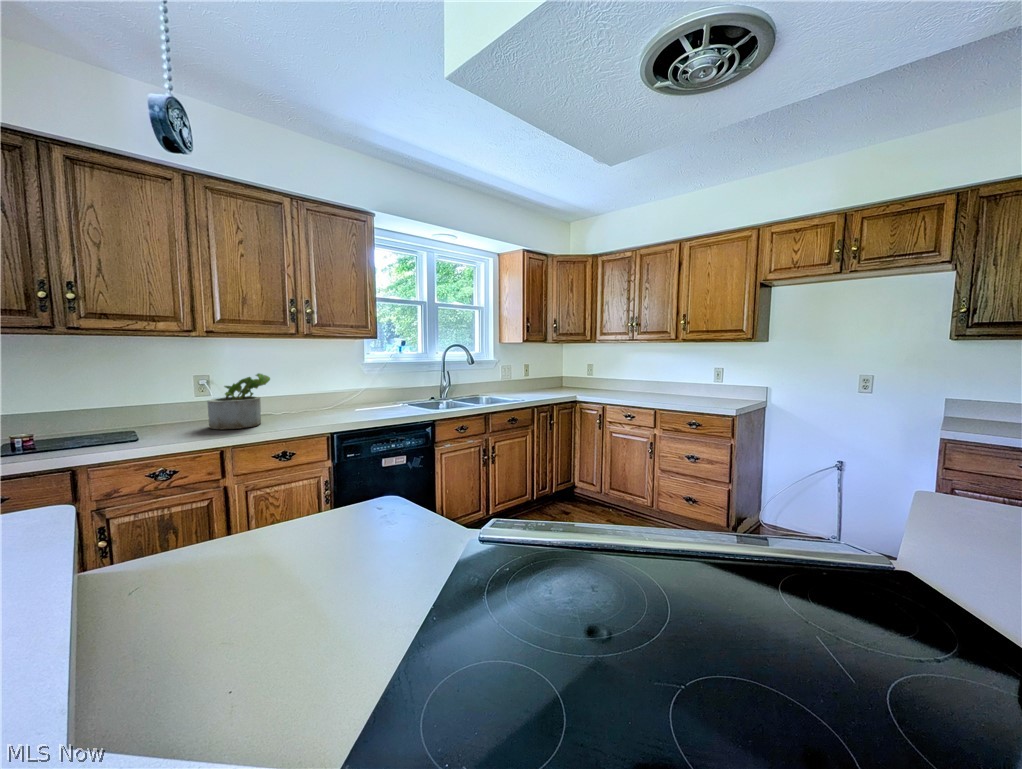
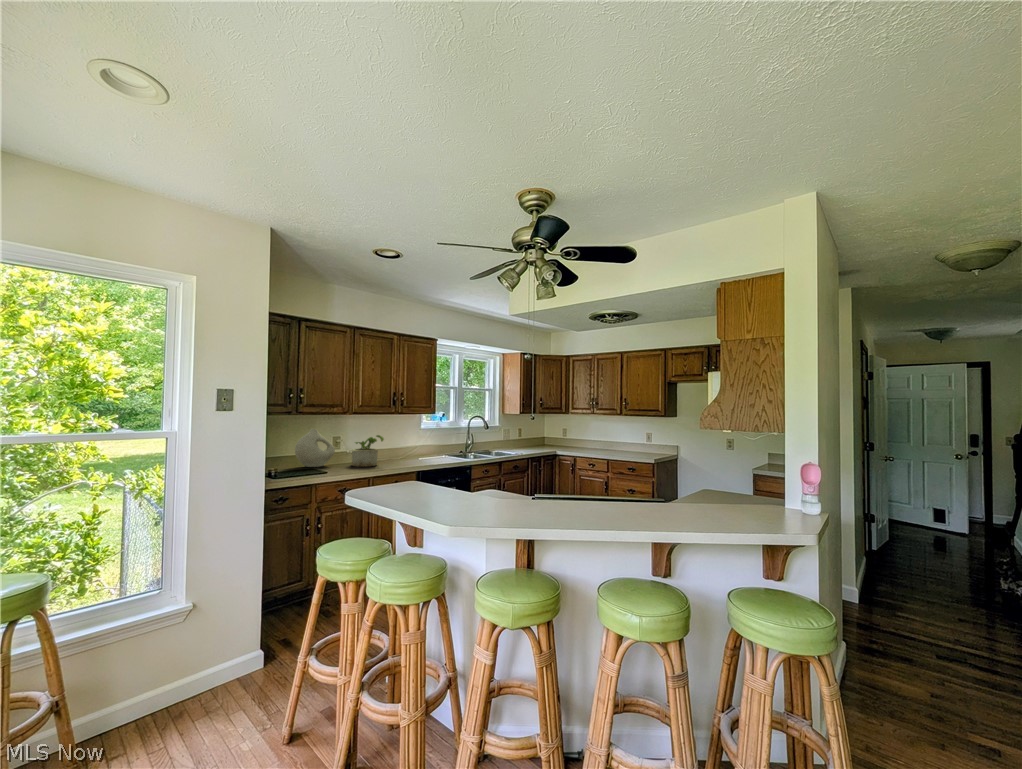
vase: none [91,363,178,431] -> present [295,429,335,467]

